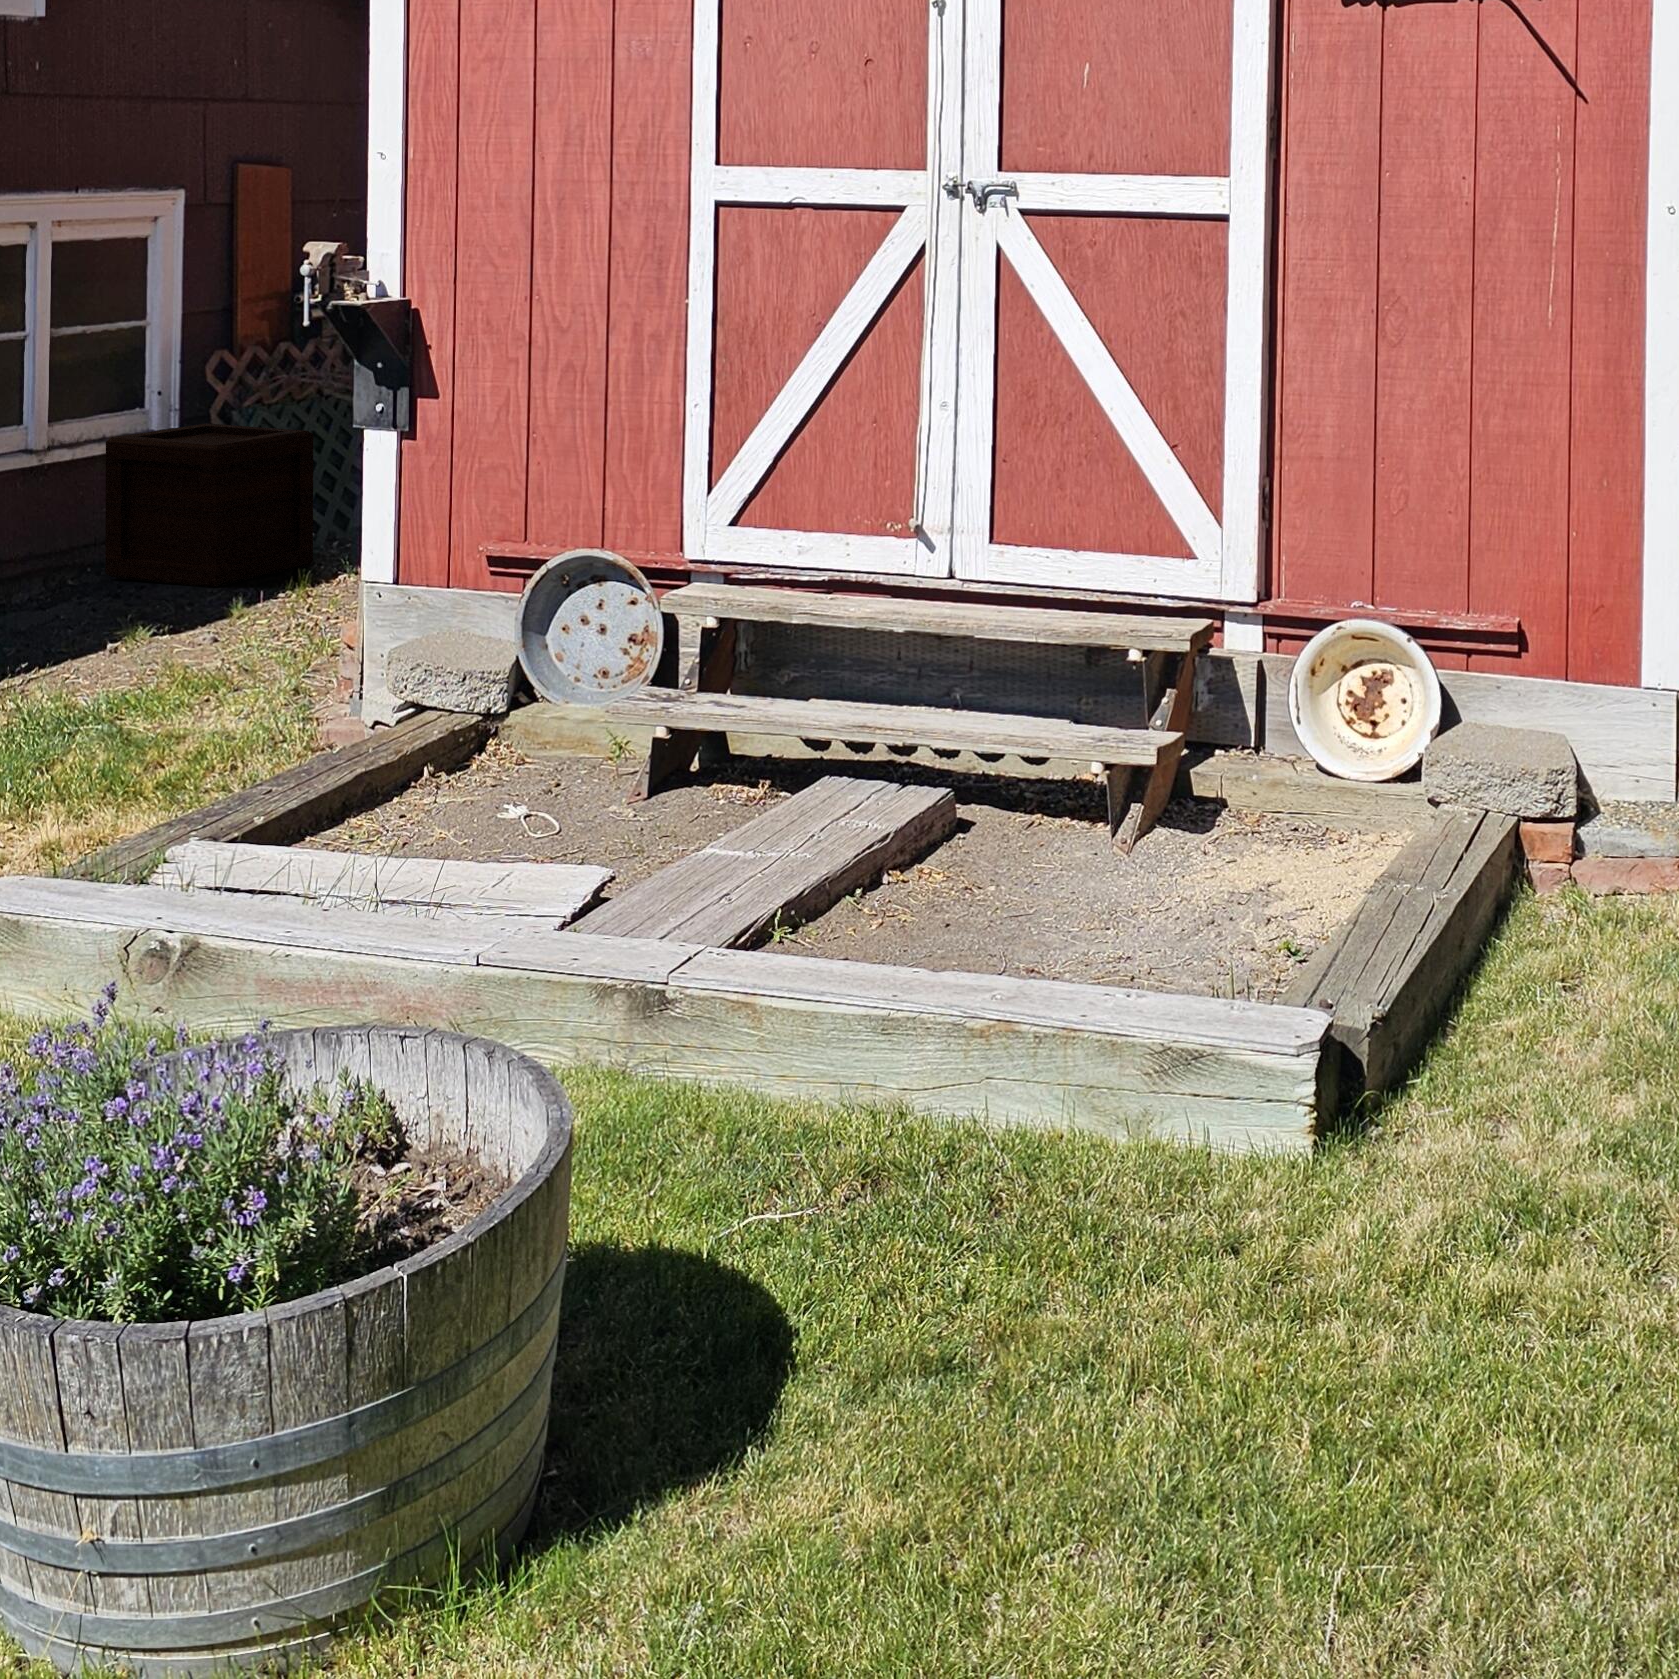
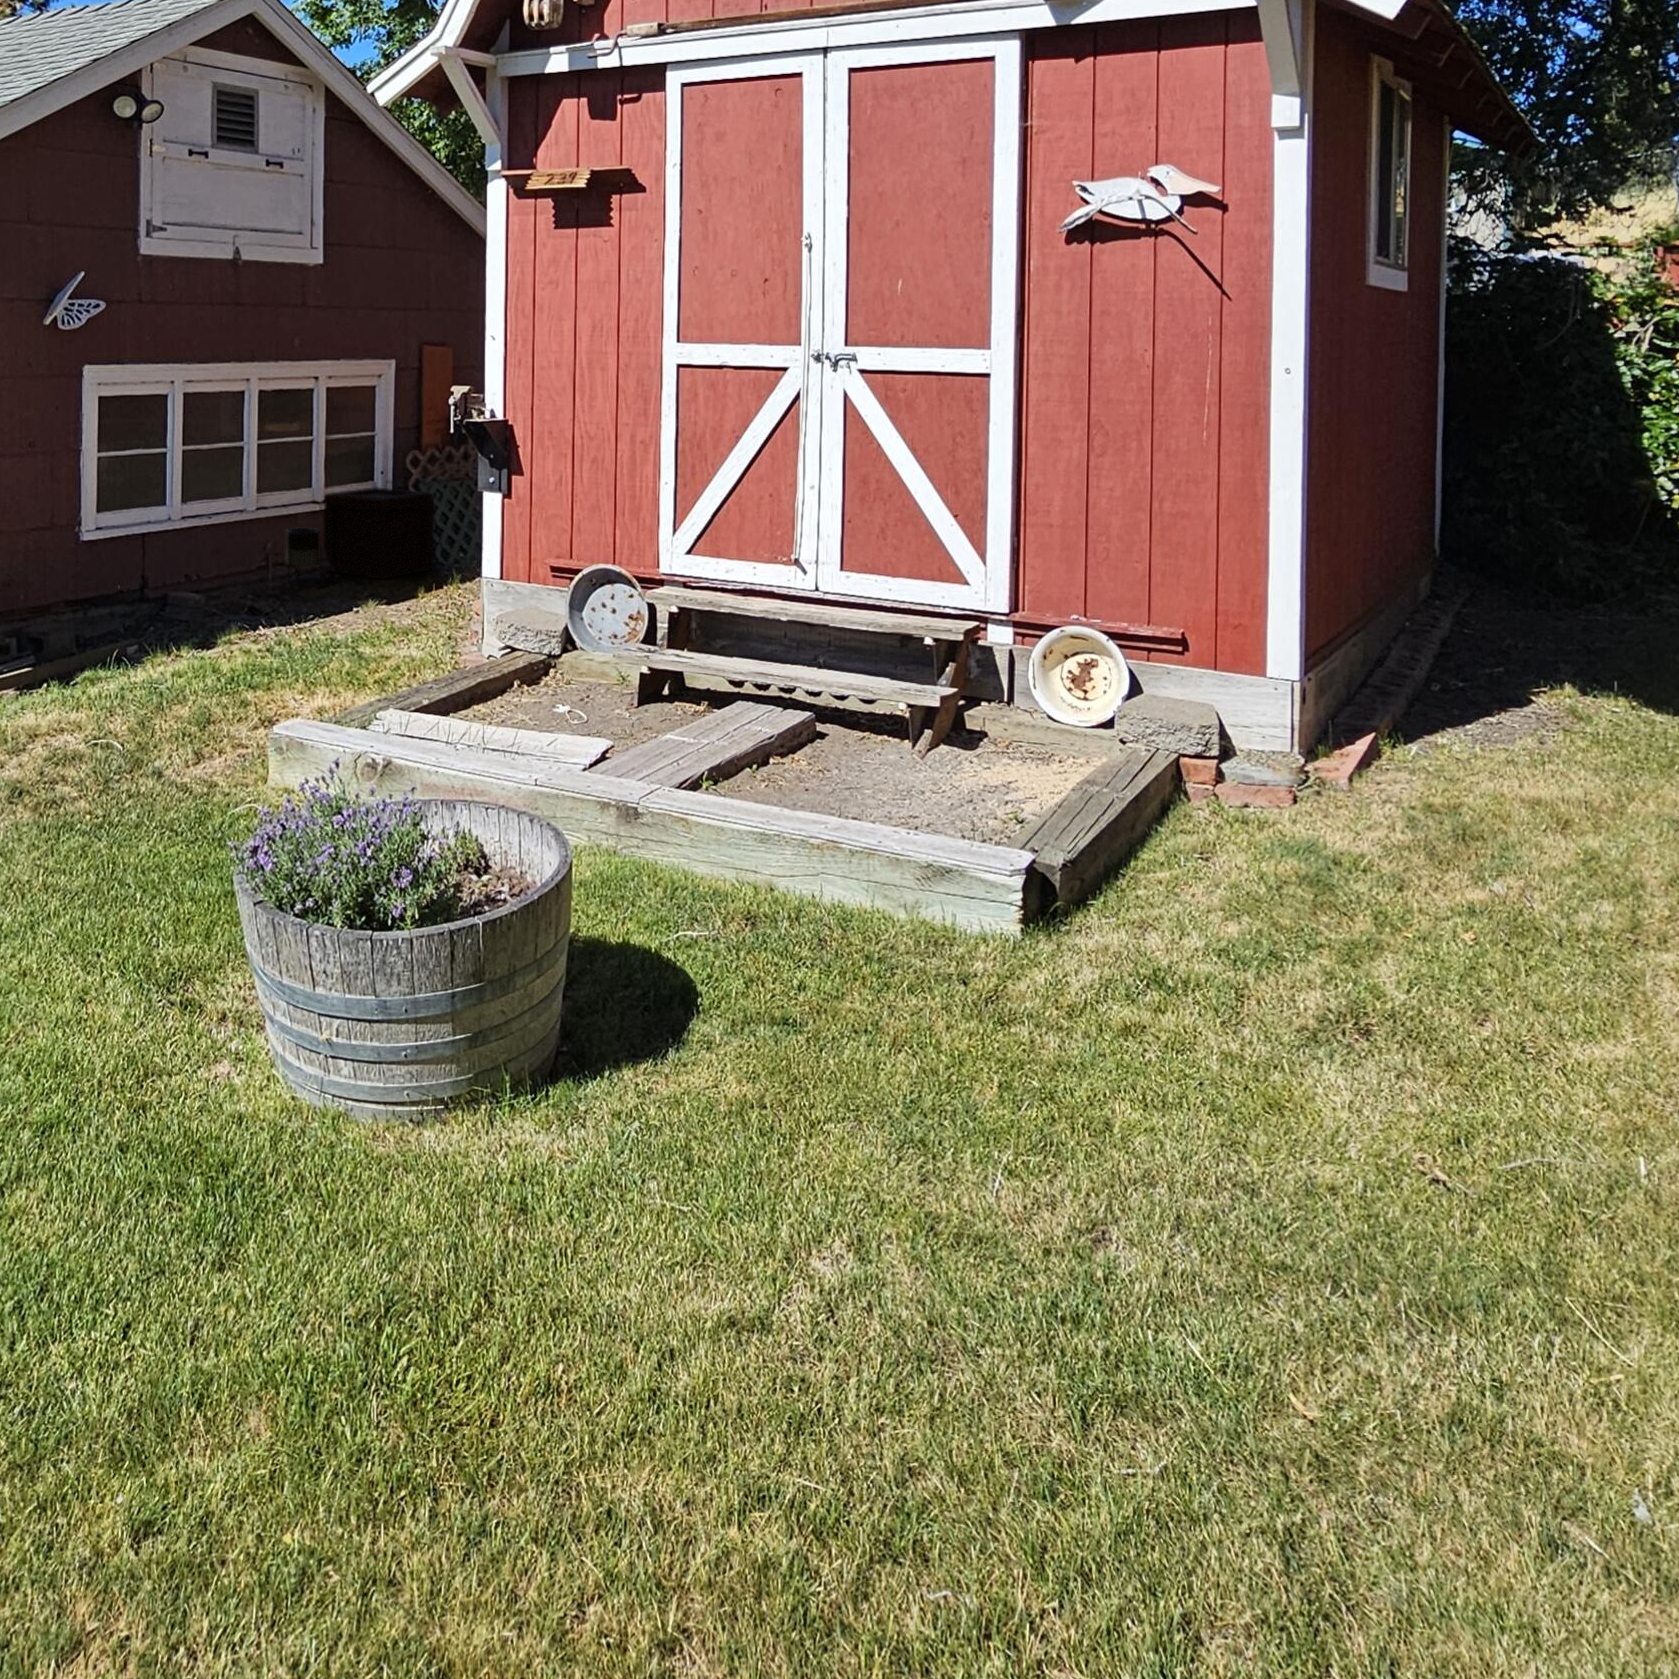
planter: none [30,502,100,603] -> present [286,528,321,567]

